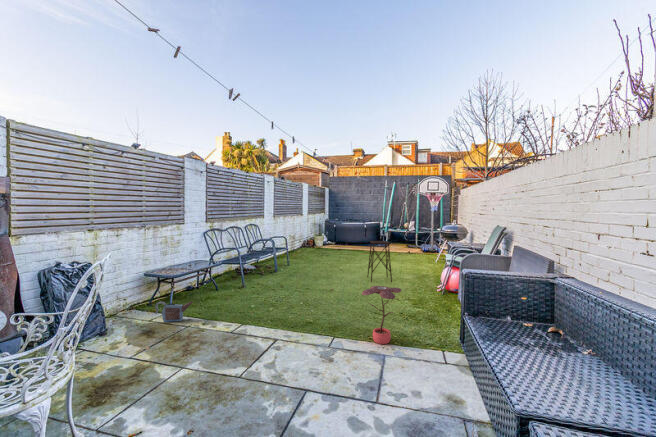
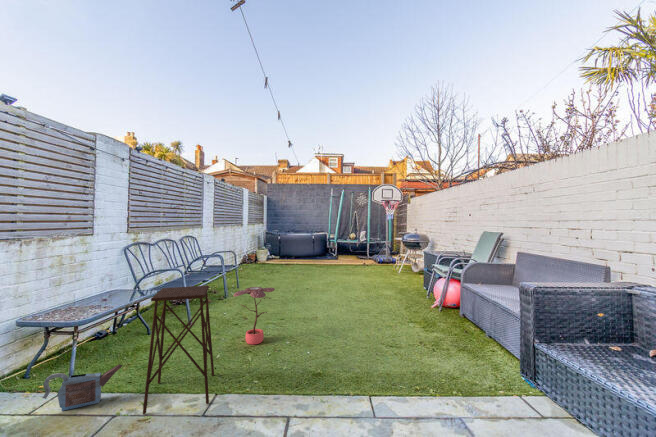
side table: present [367,241,392,282] -> present [143,286,214,414]
potted plant: present [362,286,401,344] -> present [233,287,275,345]

